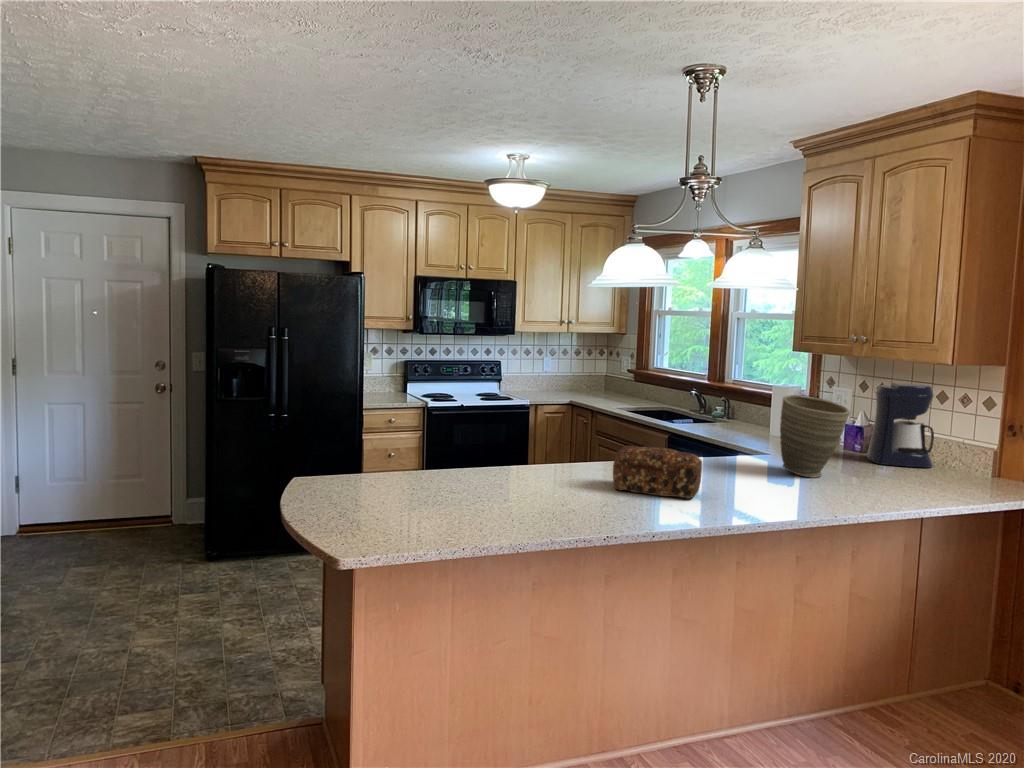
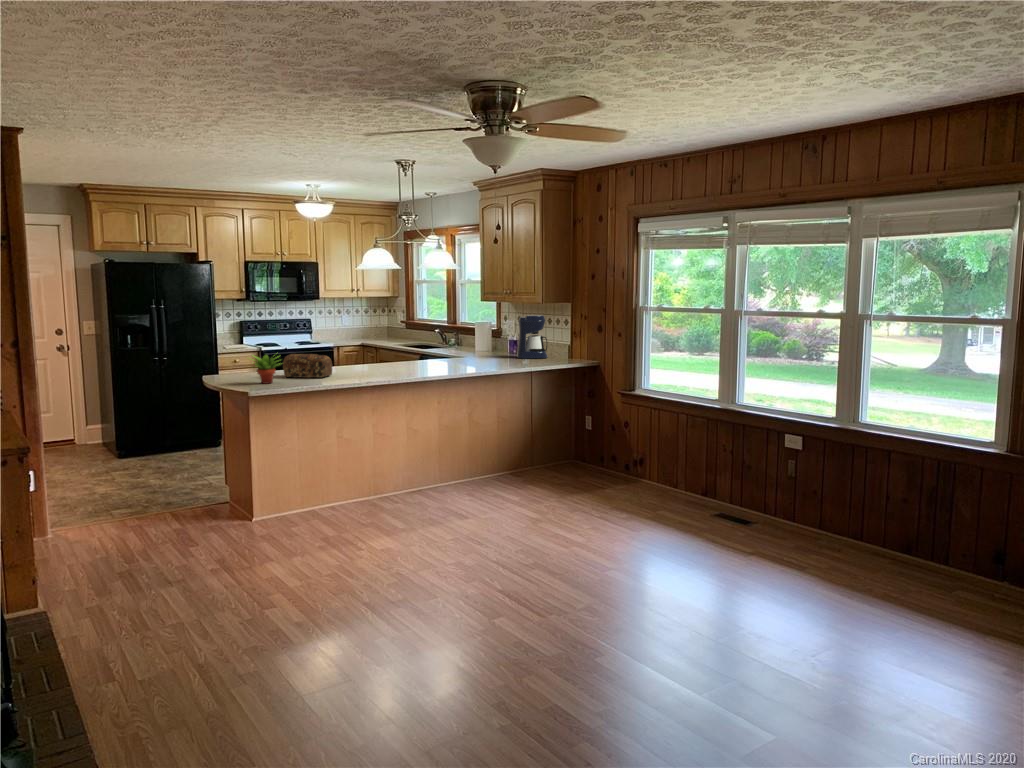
vase: present [780,395,850,477] -> none [461,323,494,364]
bread loaf: present [613,445,702,498] -> present [283,354,332,378]
succulent plant: none [365,454,442,523] -> present [254,355,278,384]

